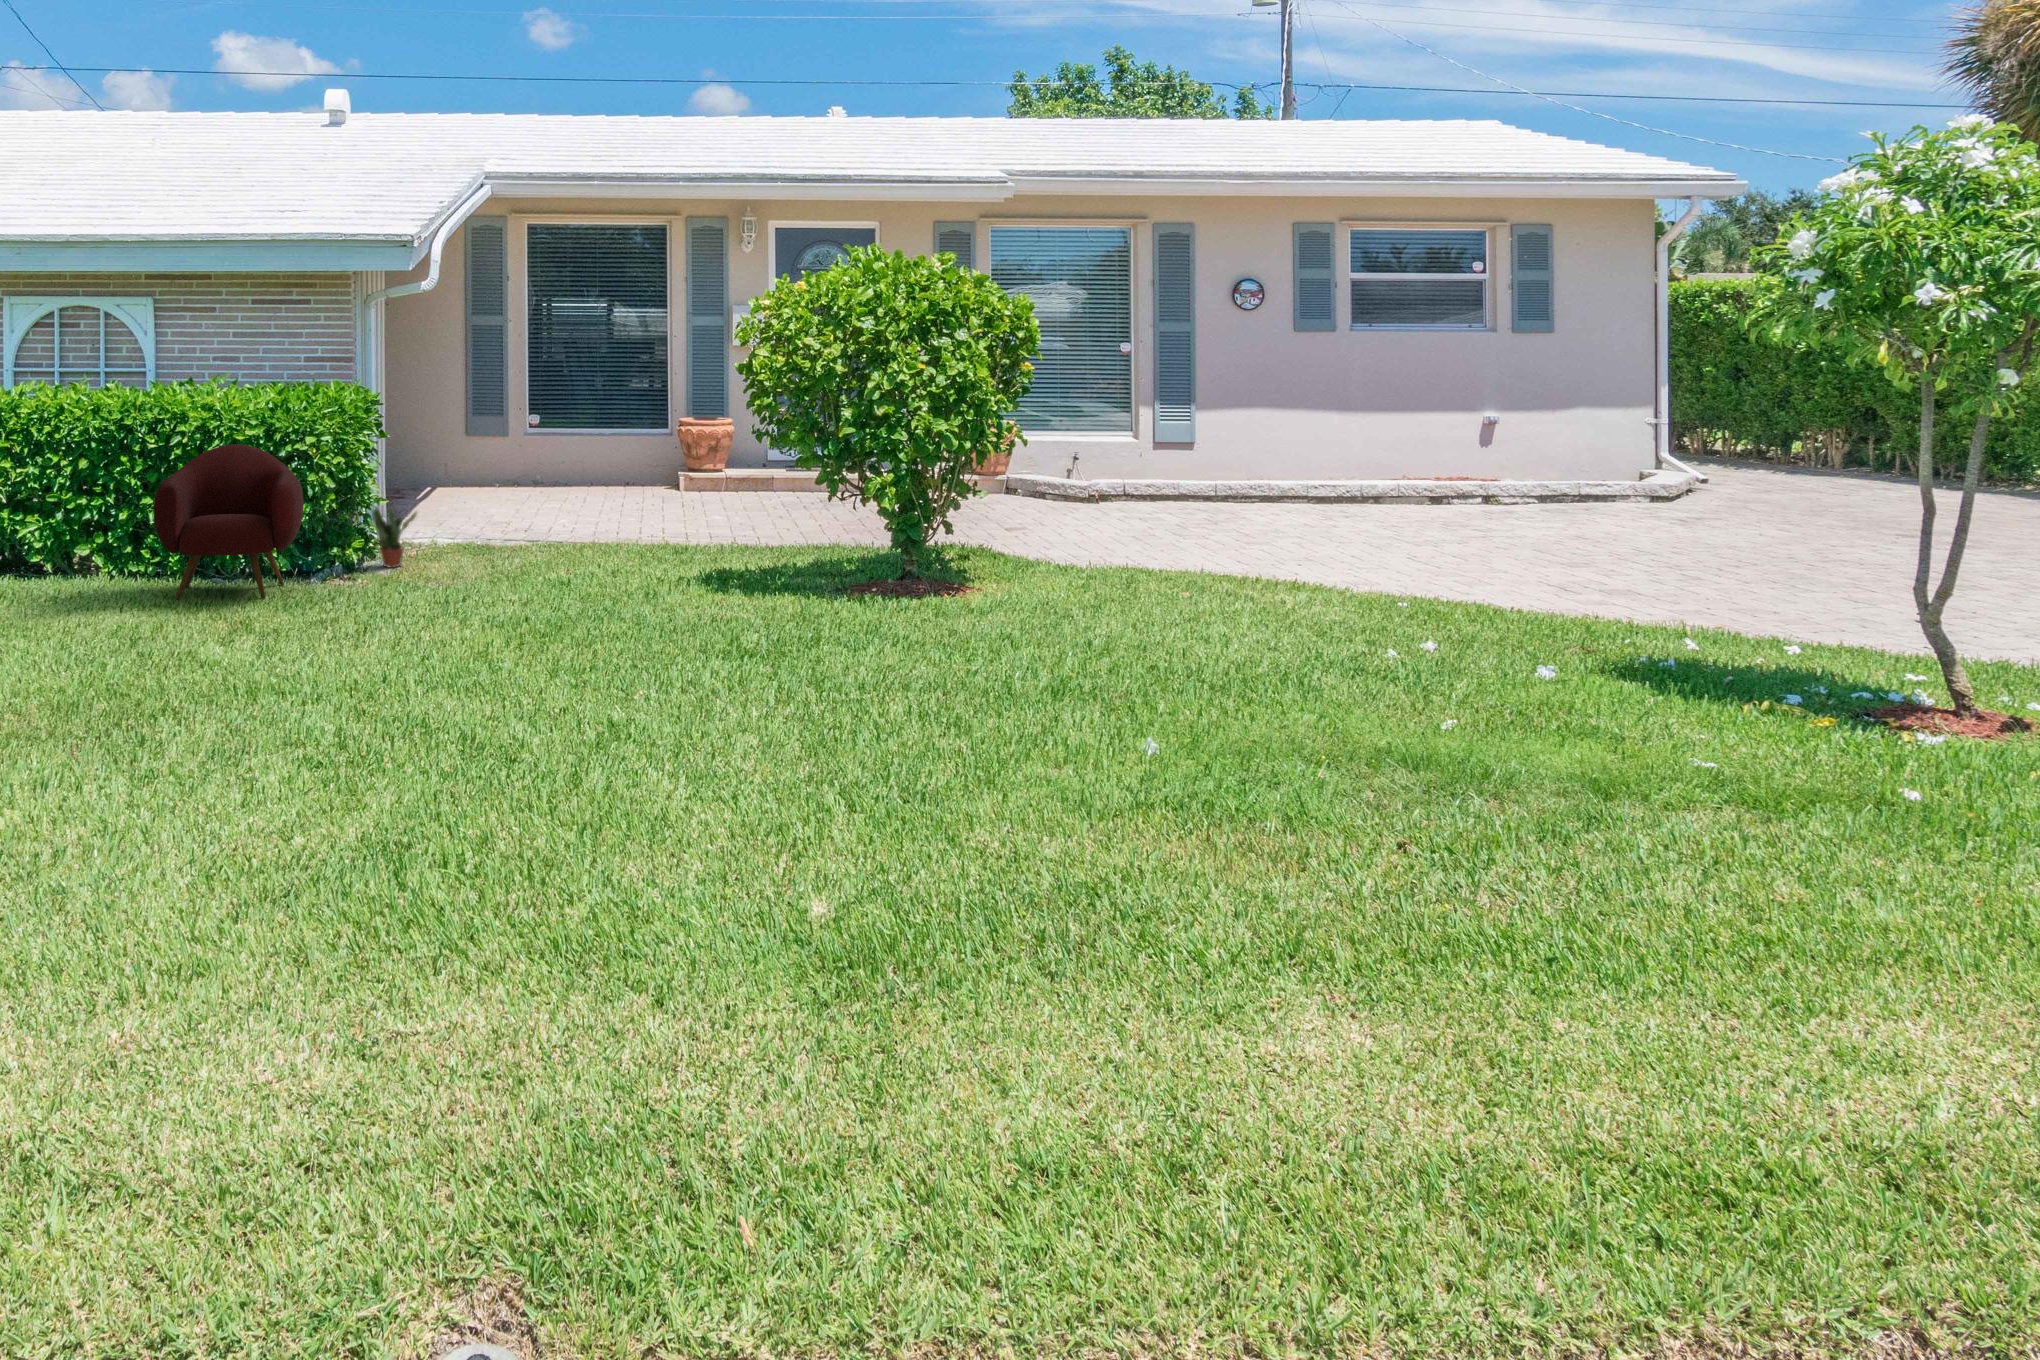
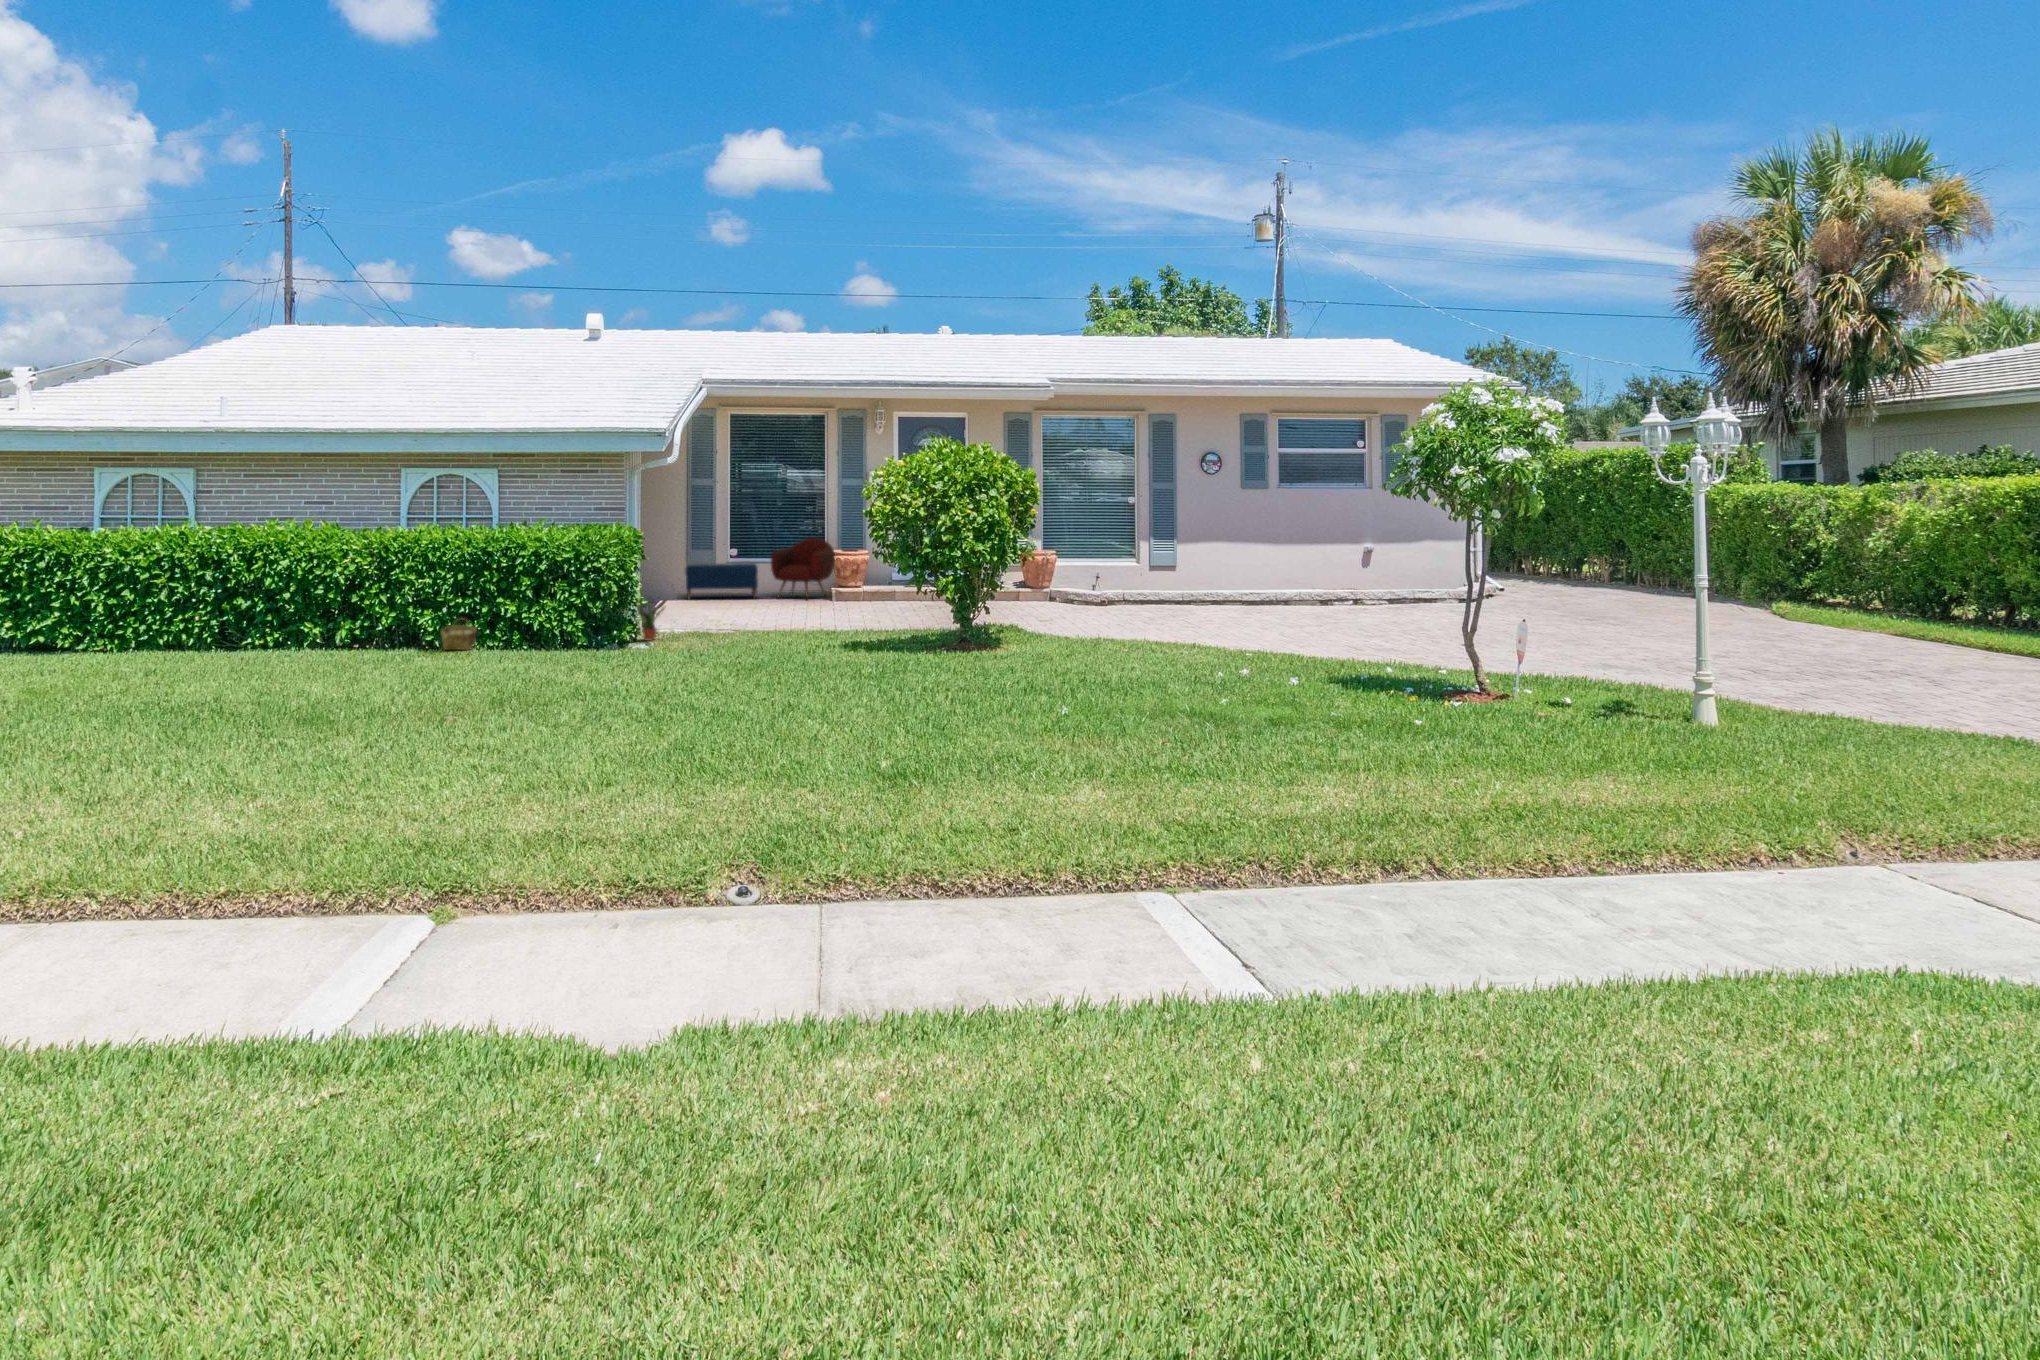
bench: none [466,438,573,493] -> present [685,563,758,599]
armchair: present [154,444,303,600] -> present [771,538,835,597]
woven basket: none [50,531,109,584] -> present [441,621,477,650]

